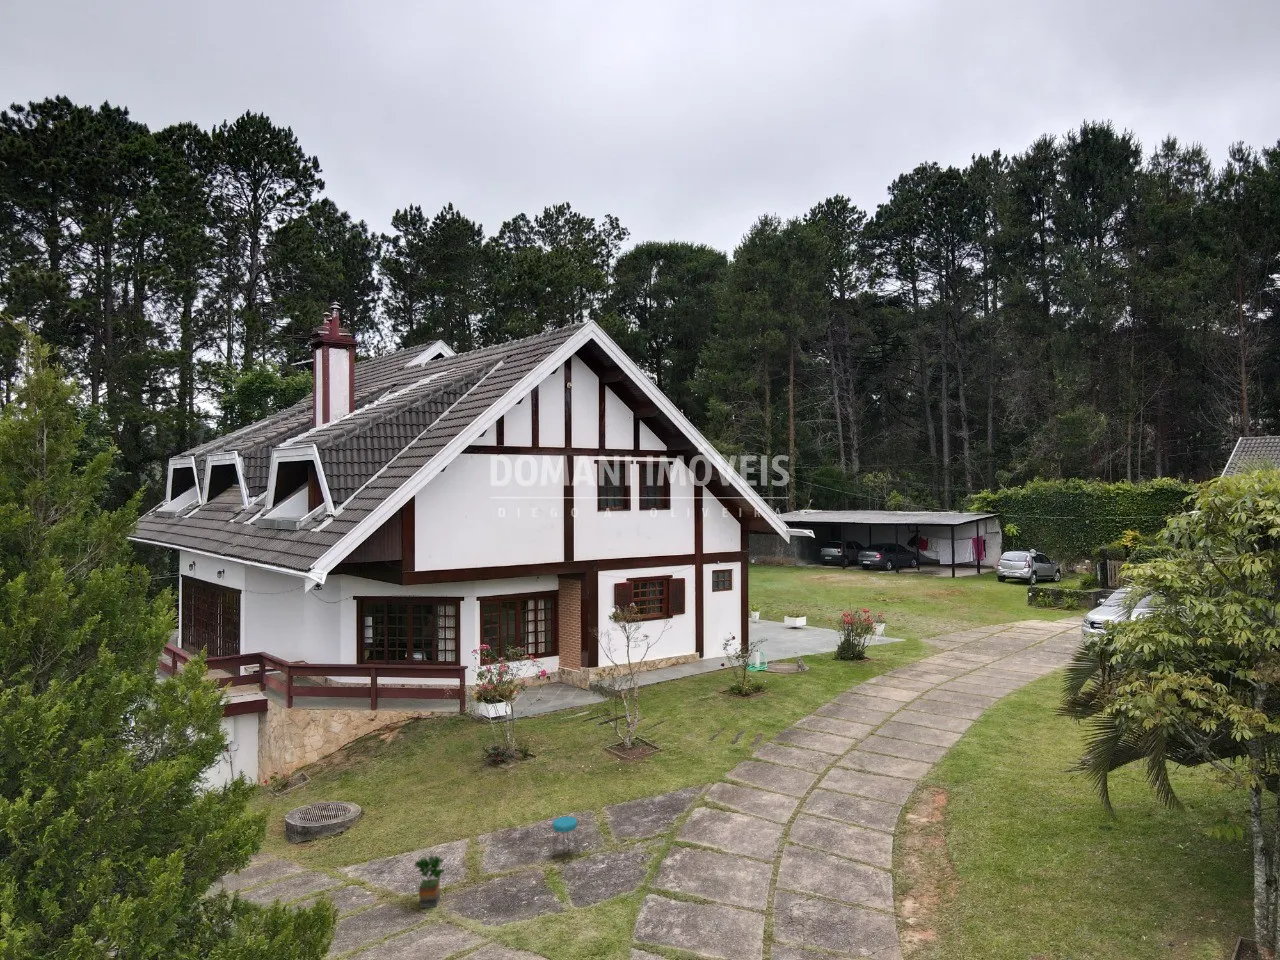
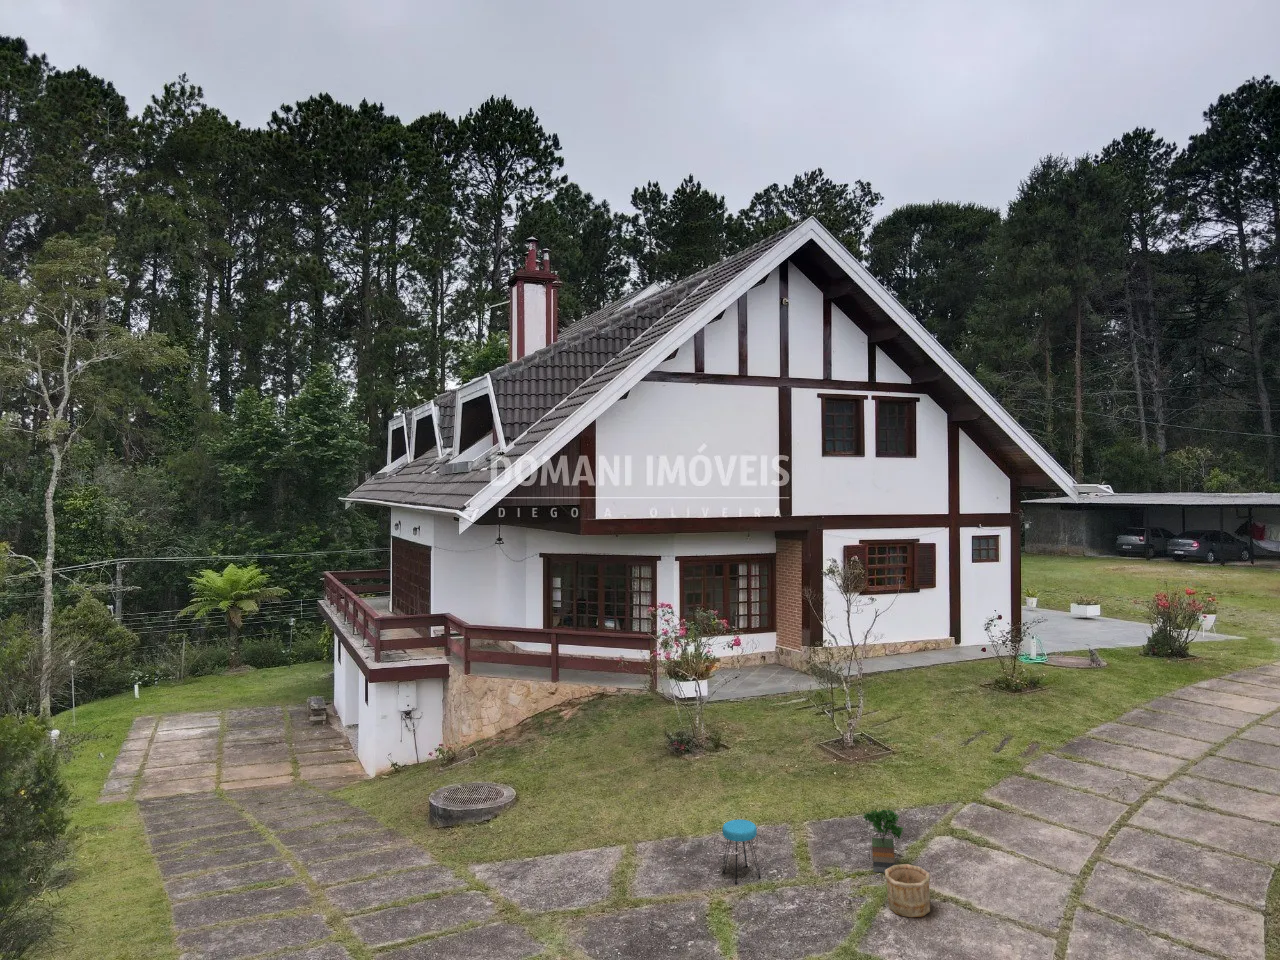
wooden bucket: none [667,831,696,866] -> present [885,864,930,917]
potted tree: present [415,856,444,908] -> present [863,810,903,873]

